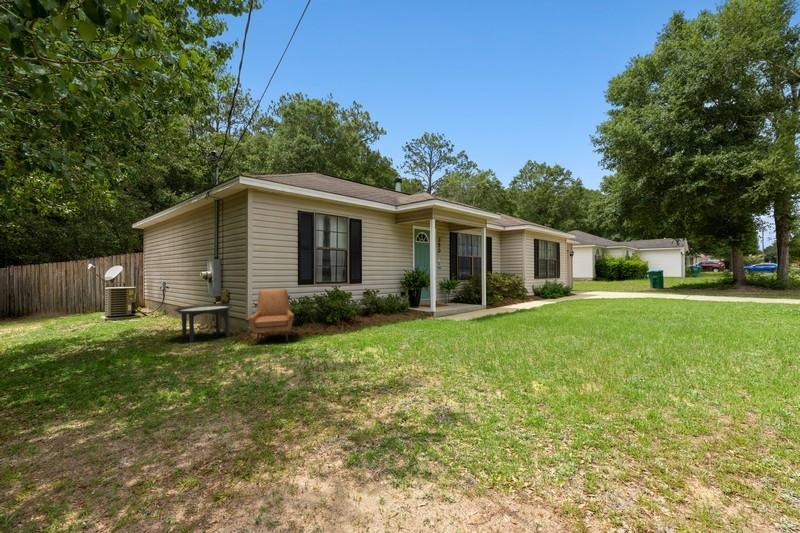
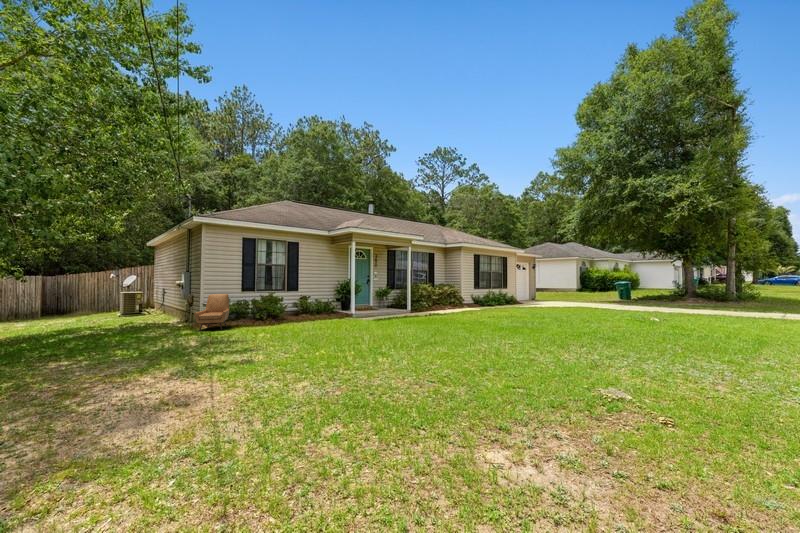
round table: present [175,304,233,342] -> none [152,304,194,329]

